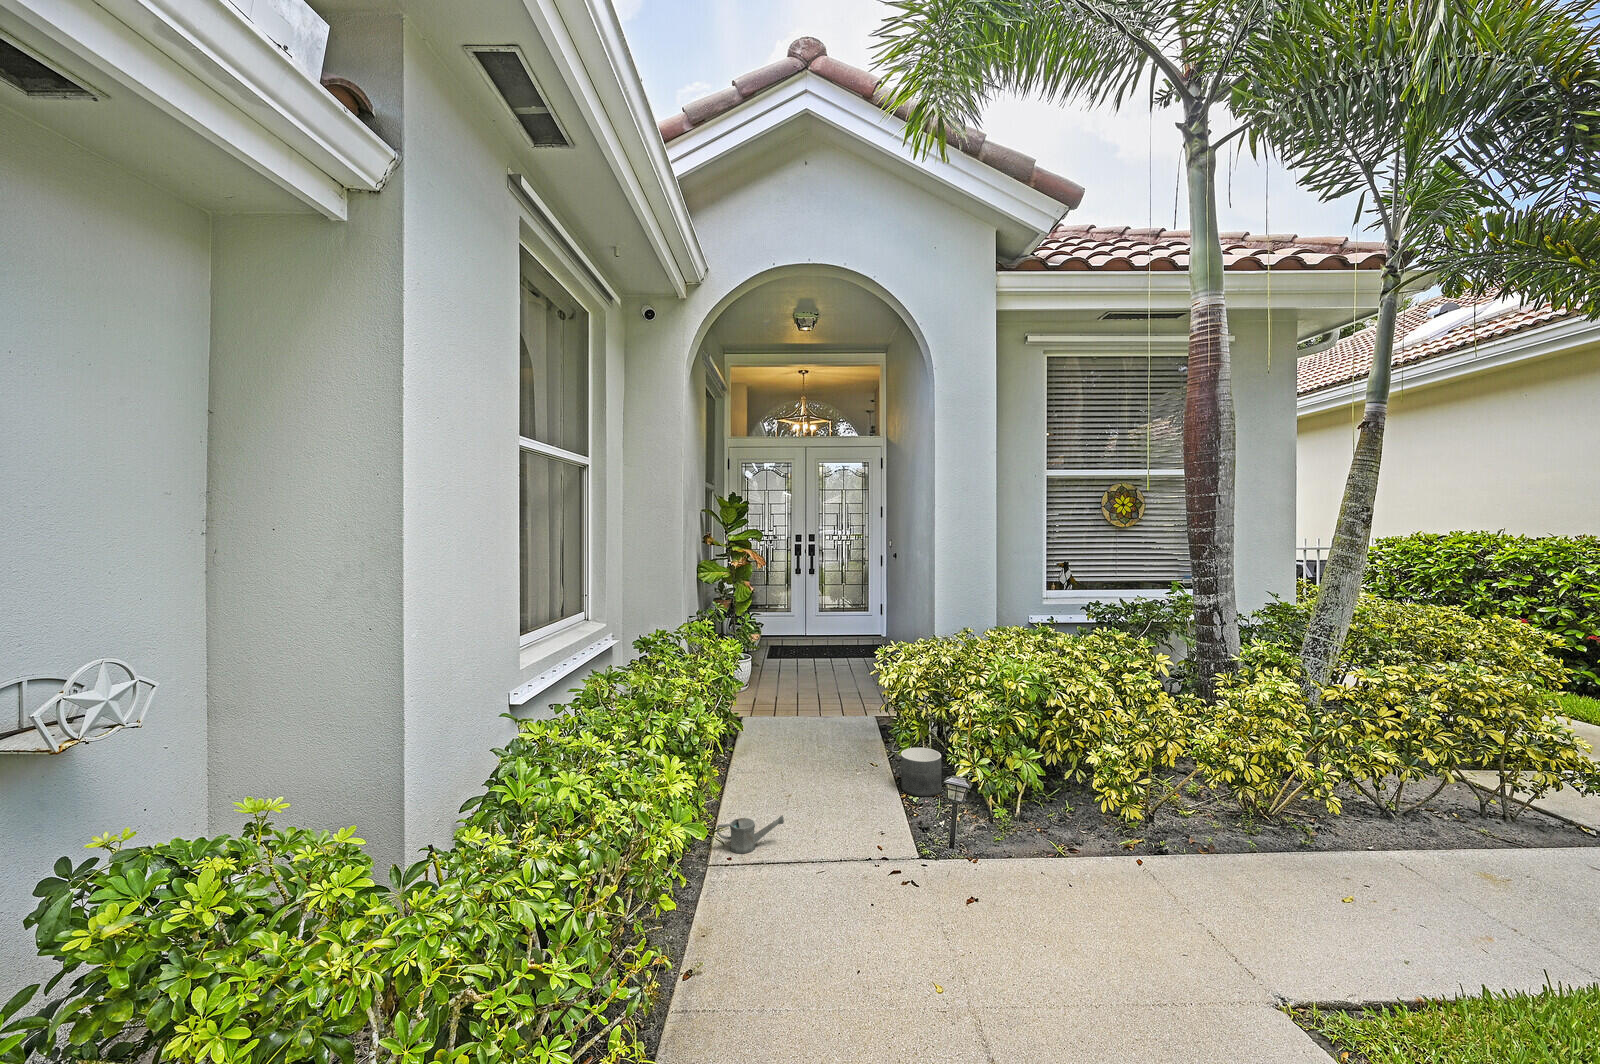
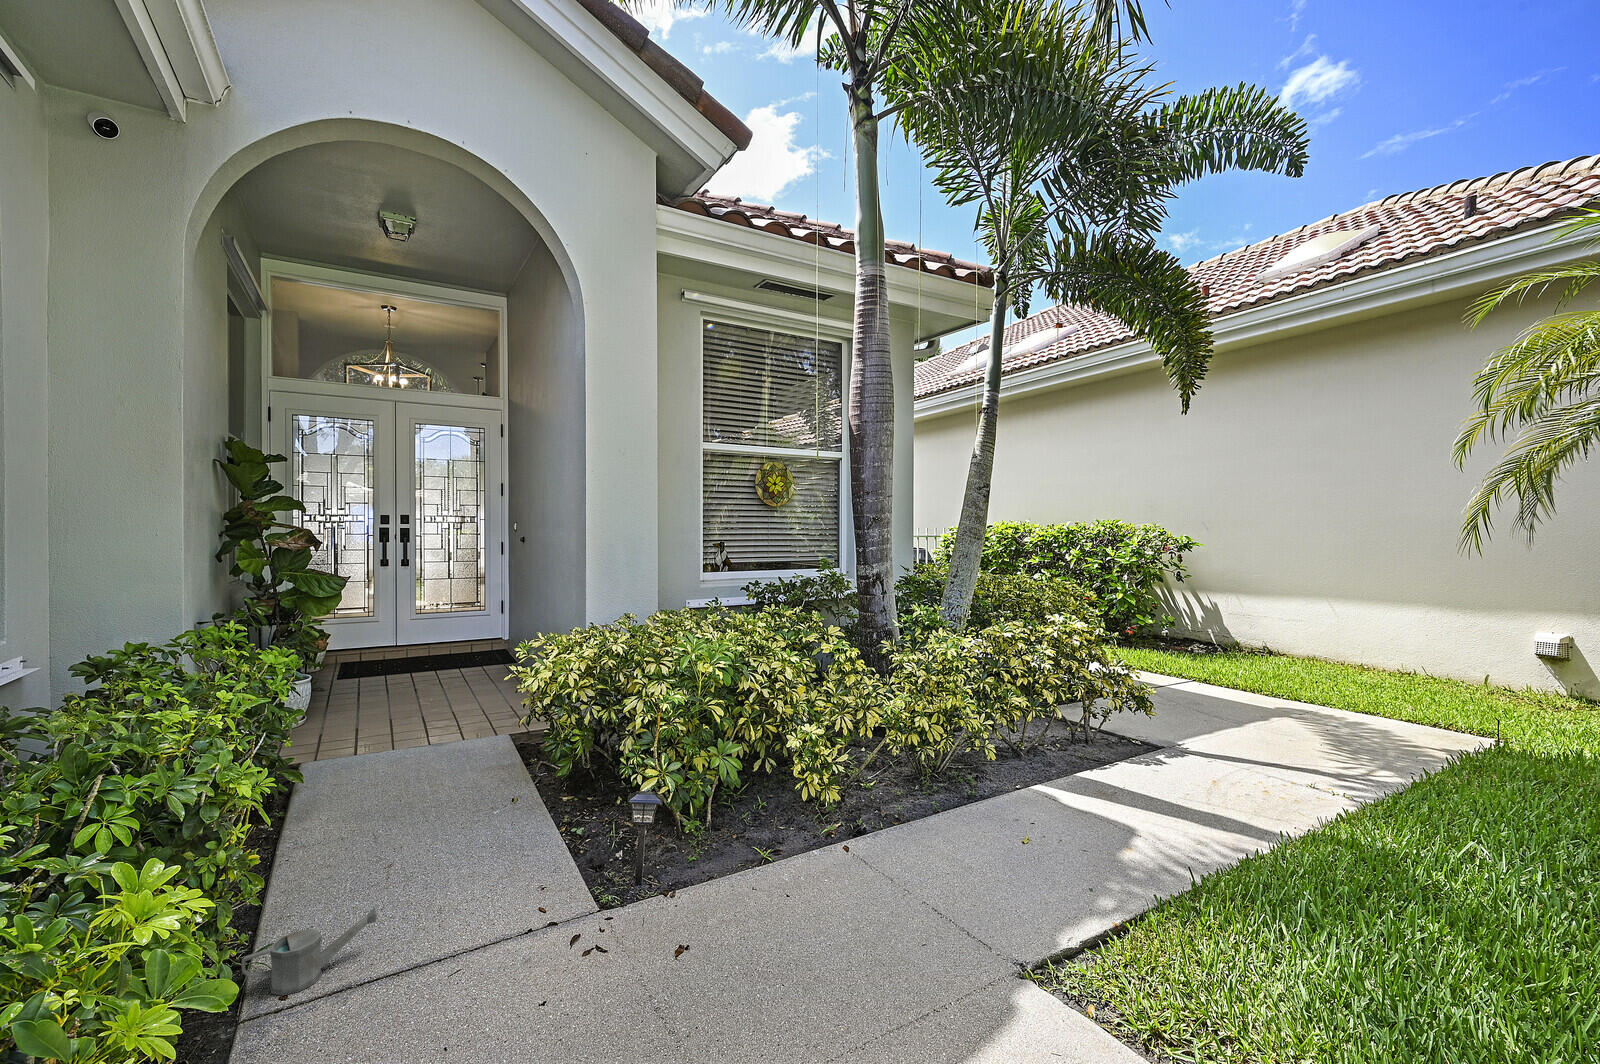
planter: present [901,748,942,796] -> none [556,765,610,829]

